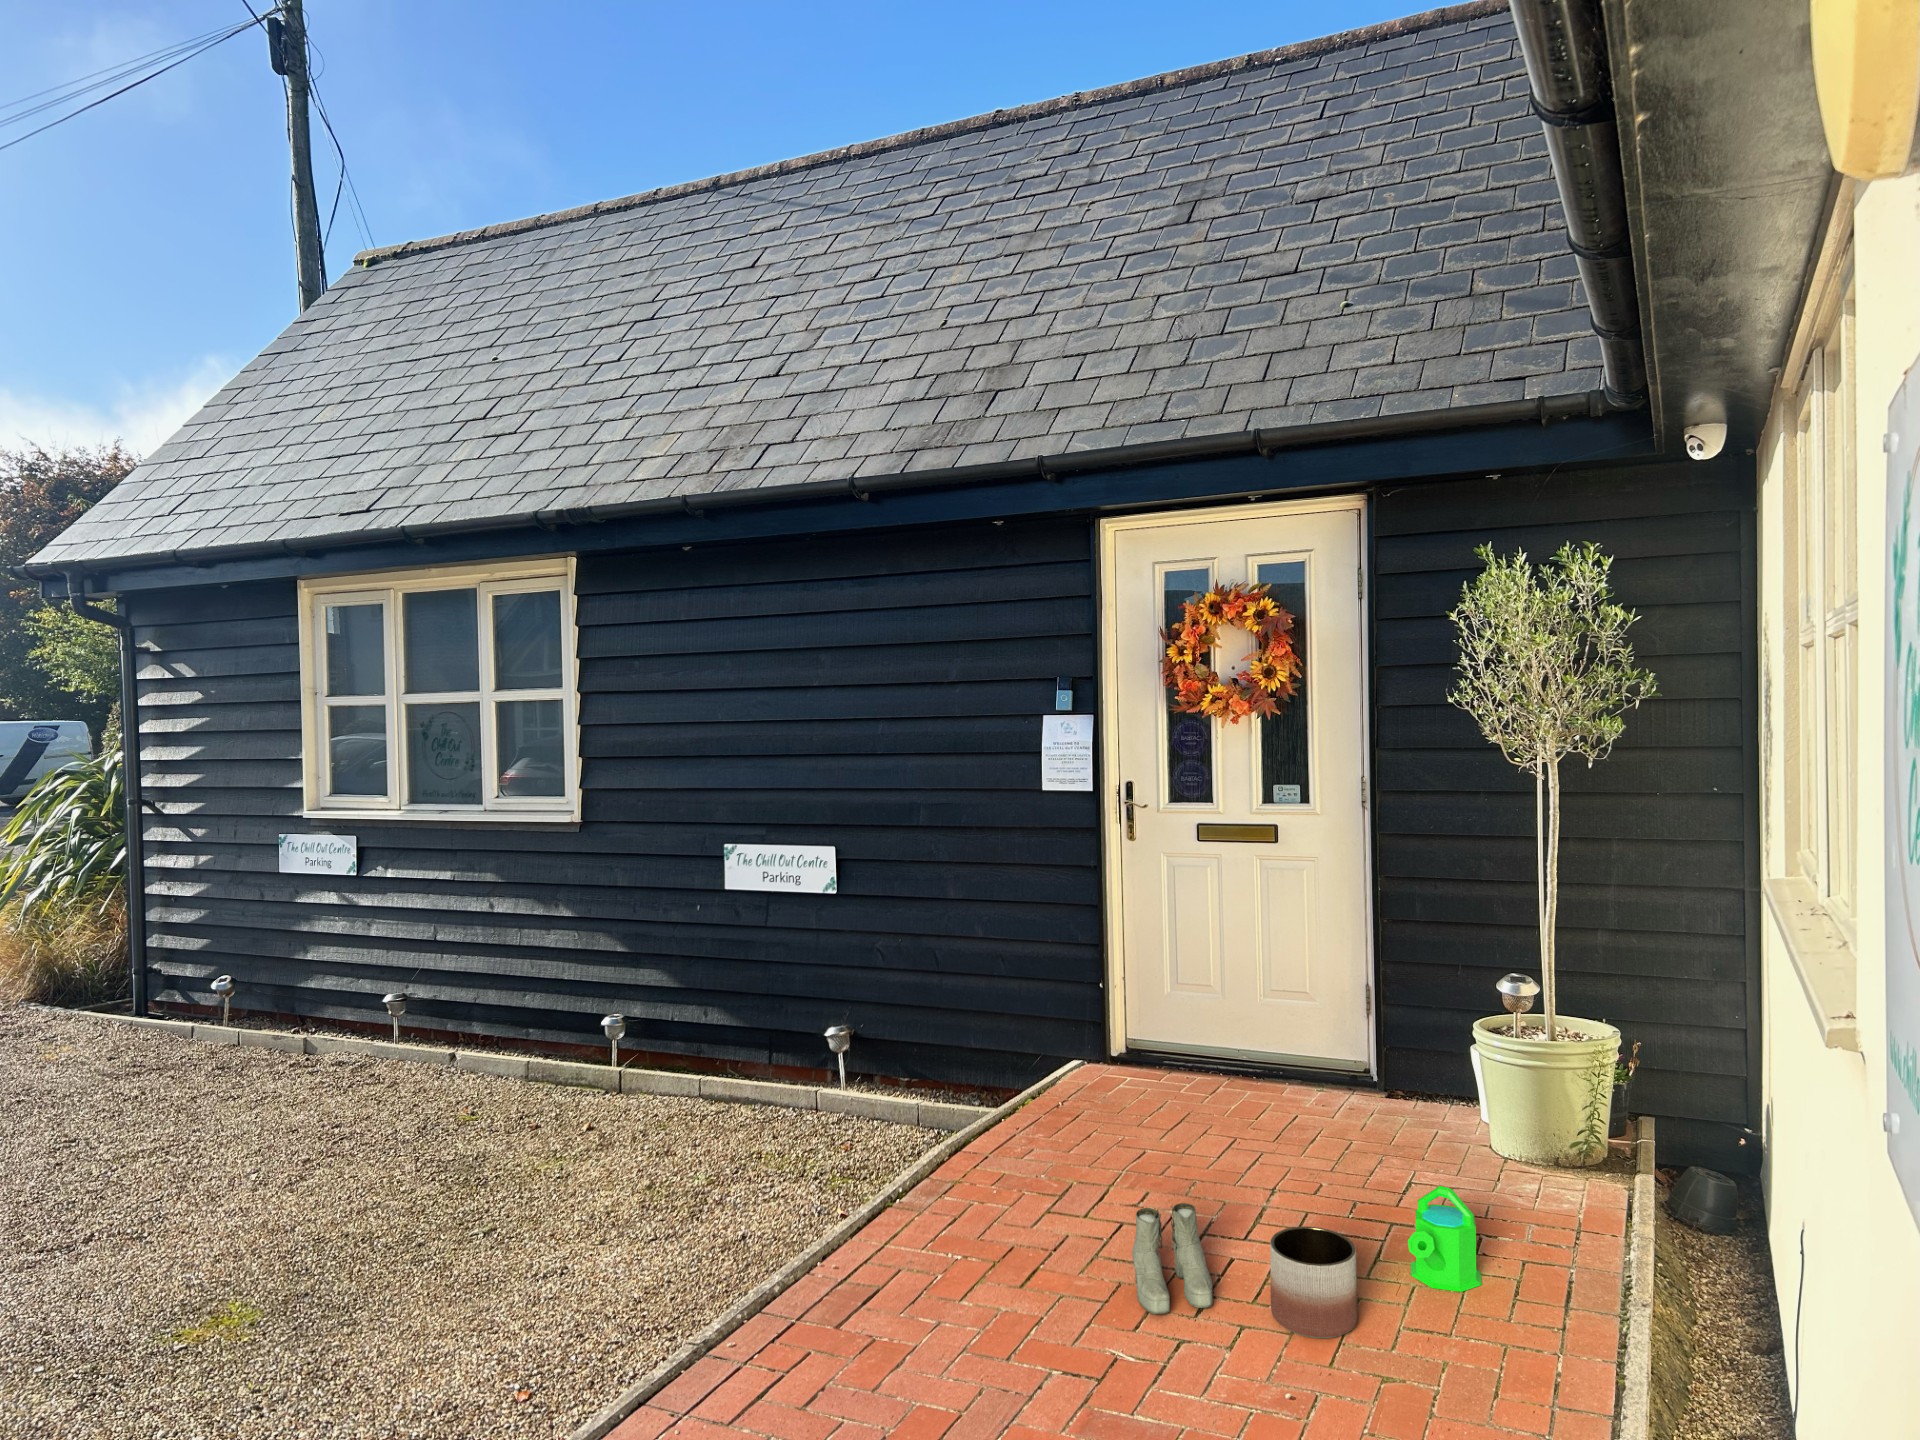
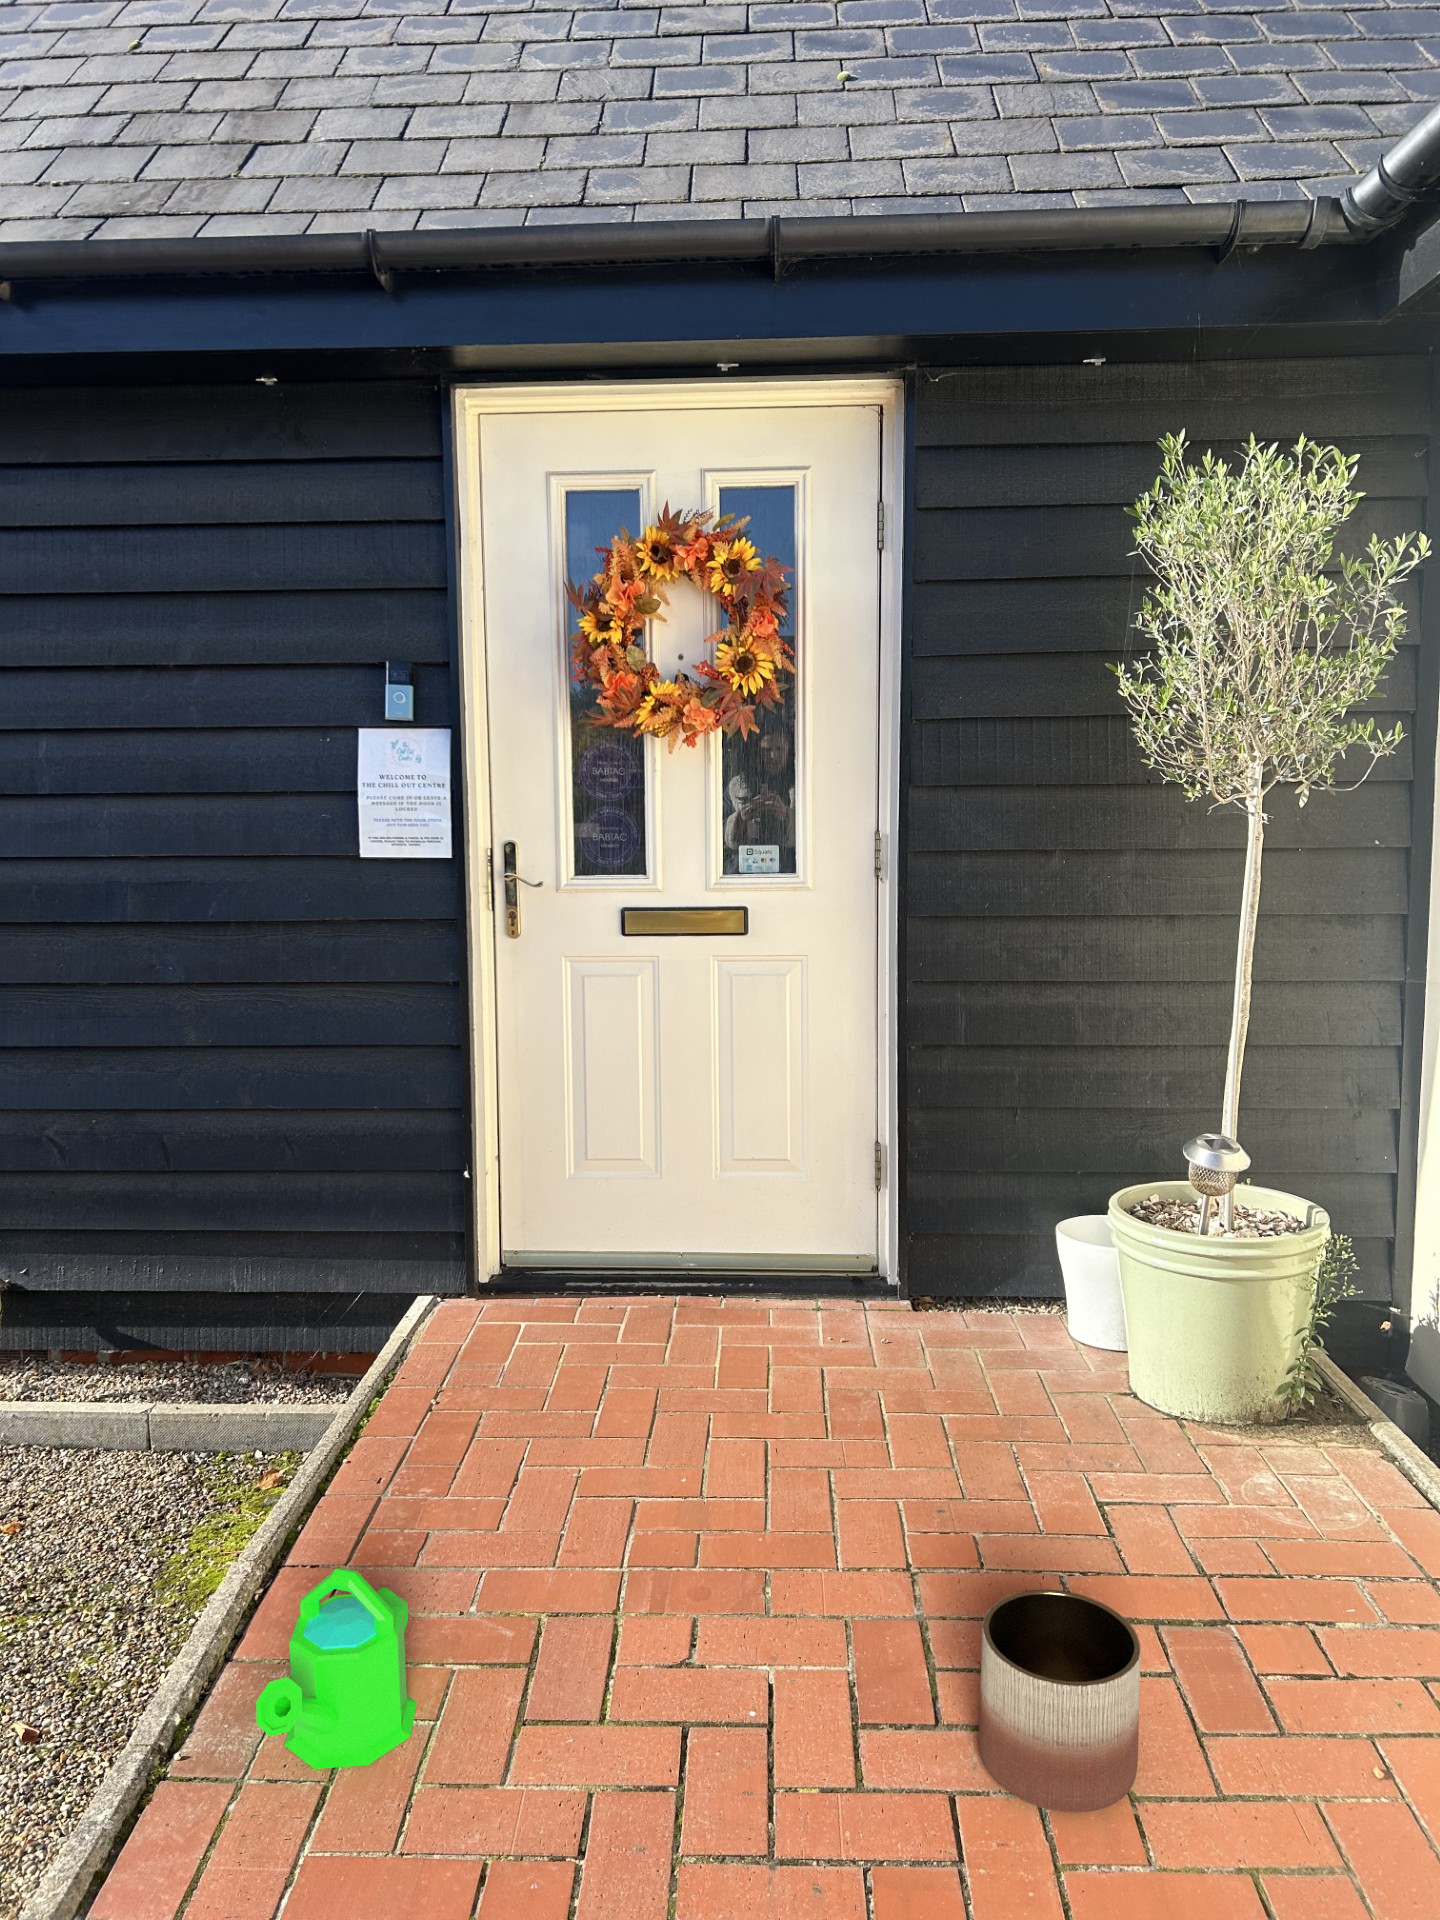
watering can: present [1408,1186,1482,1292] -> present [256,1568,417,1769]
boots: present [1132,1203,1213,1315] -> none [706,1587,880,1838]

